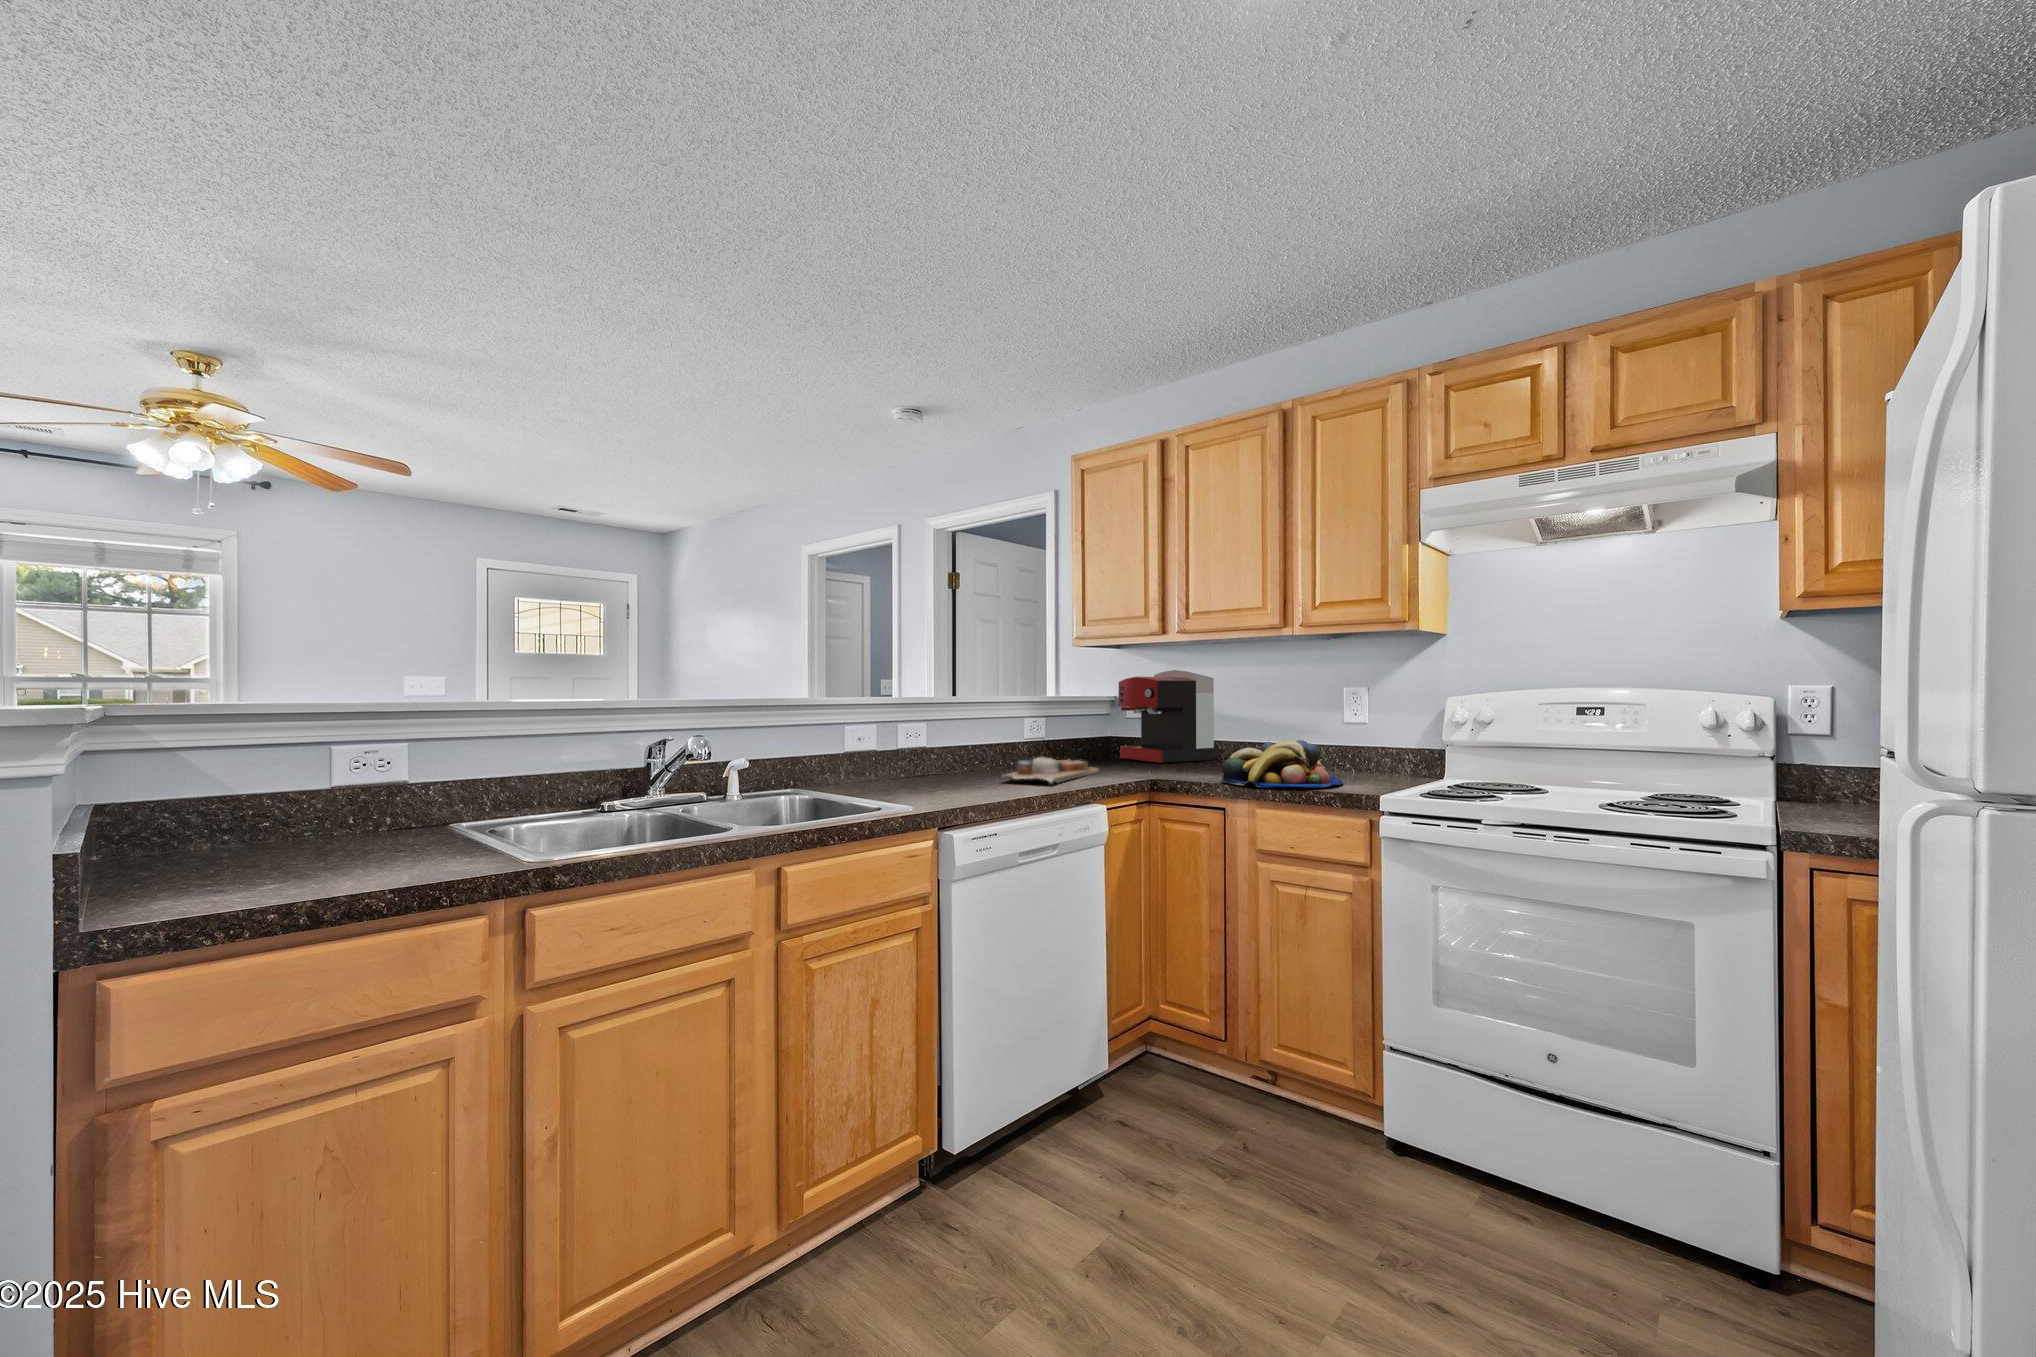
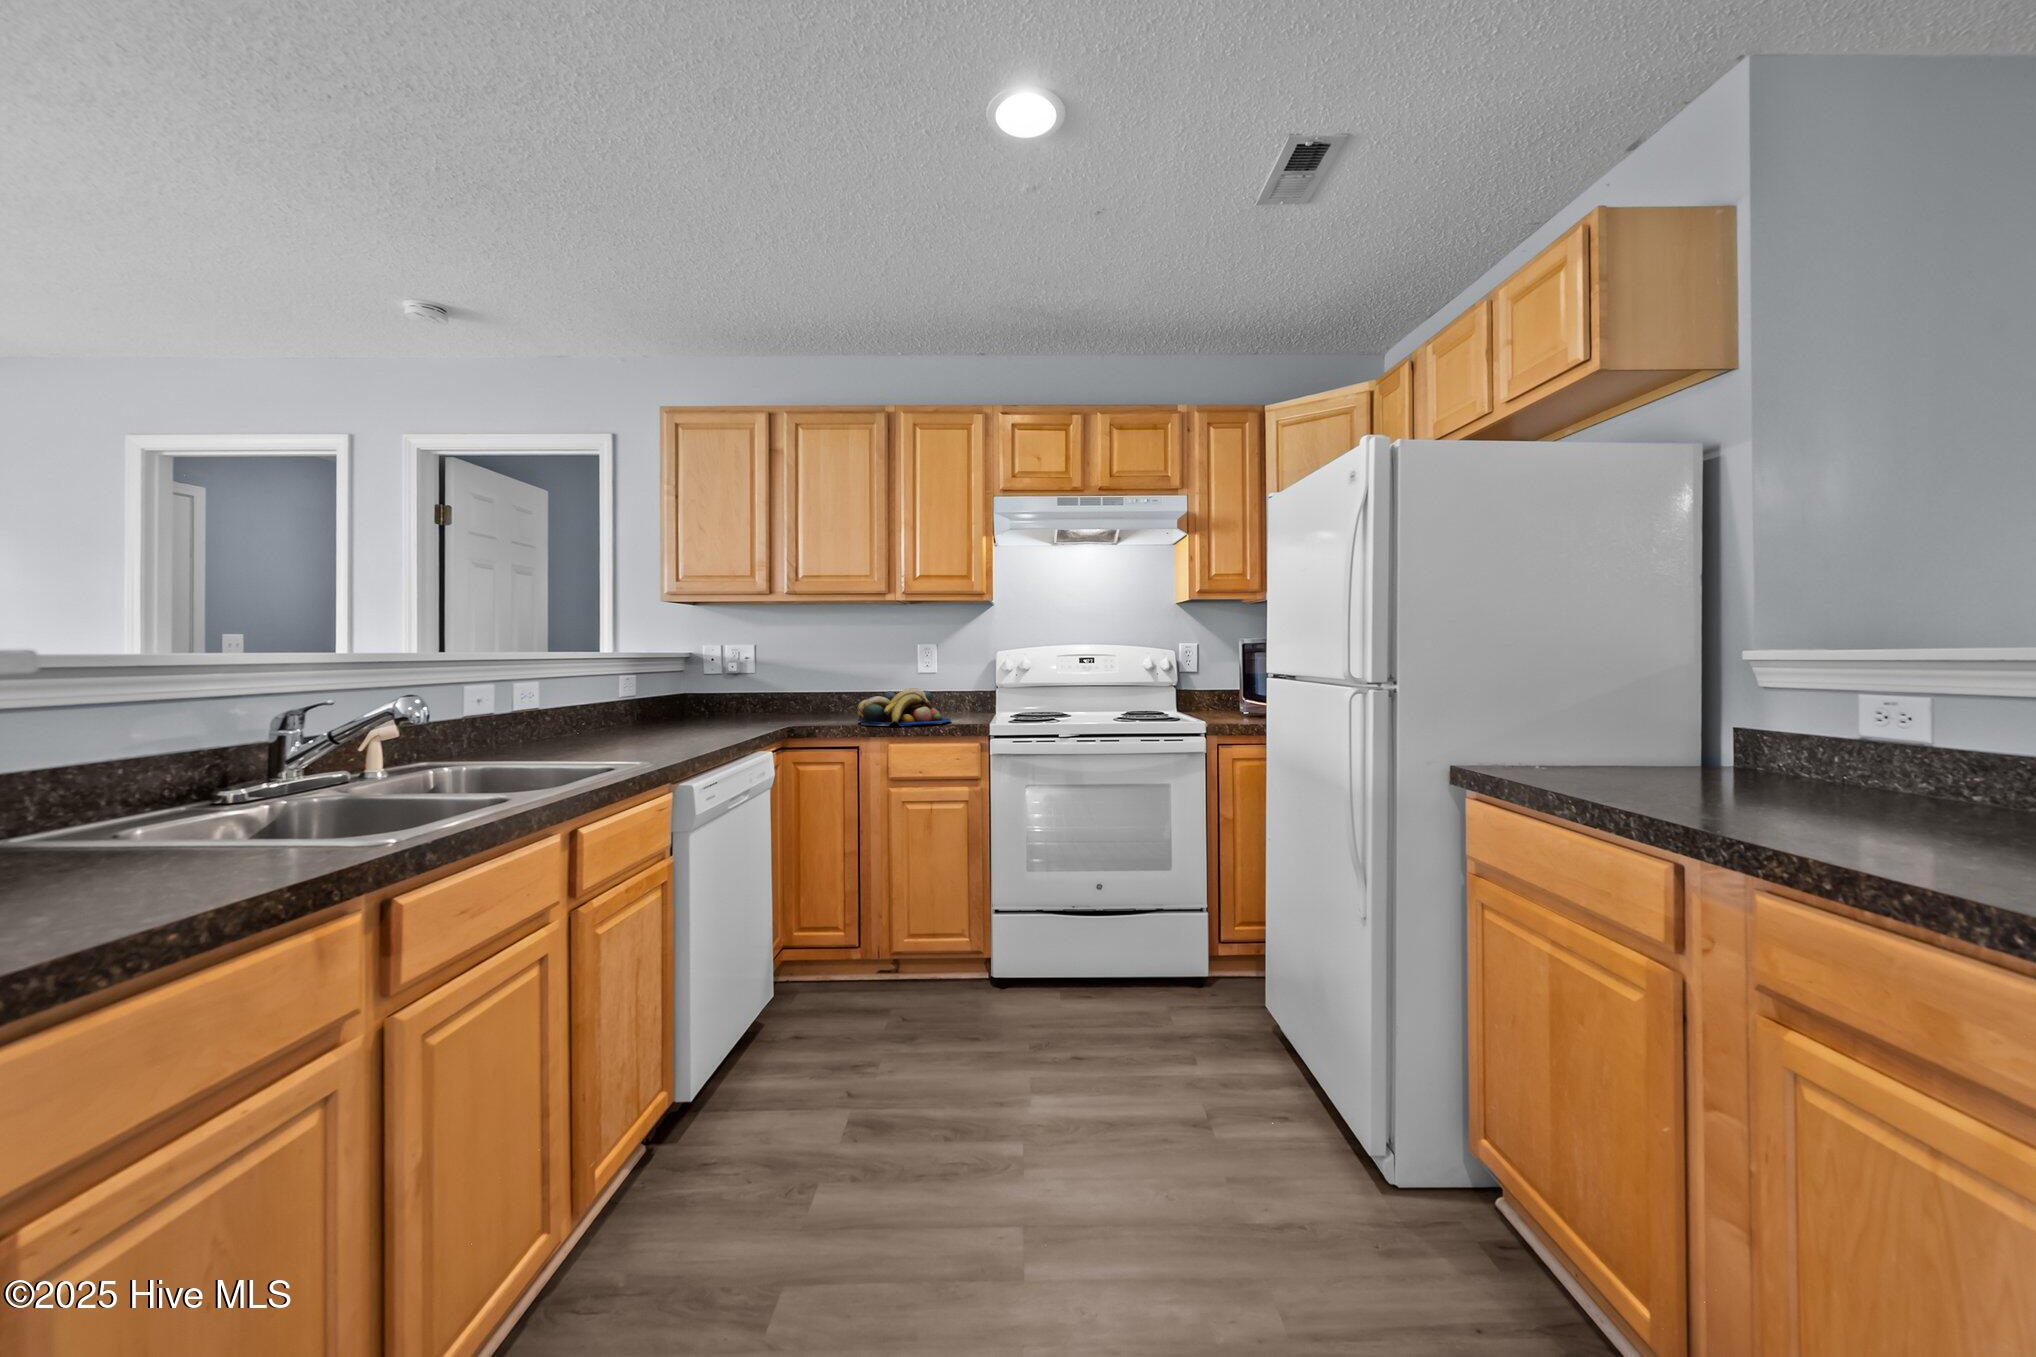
coffee maker: present [1119,670,1214,763] -> none [718,631,809,717]
cutting board: present [1002,757,1099,784] -> none [665,713,735,736]

